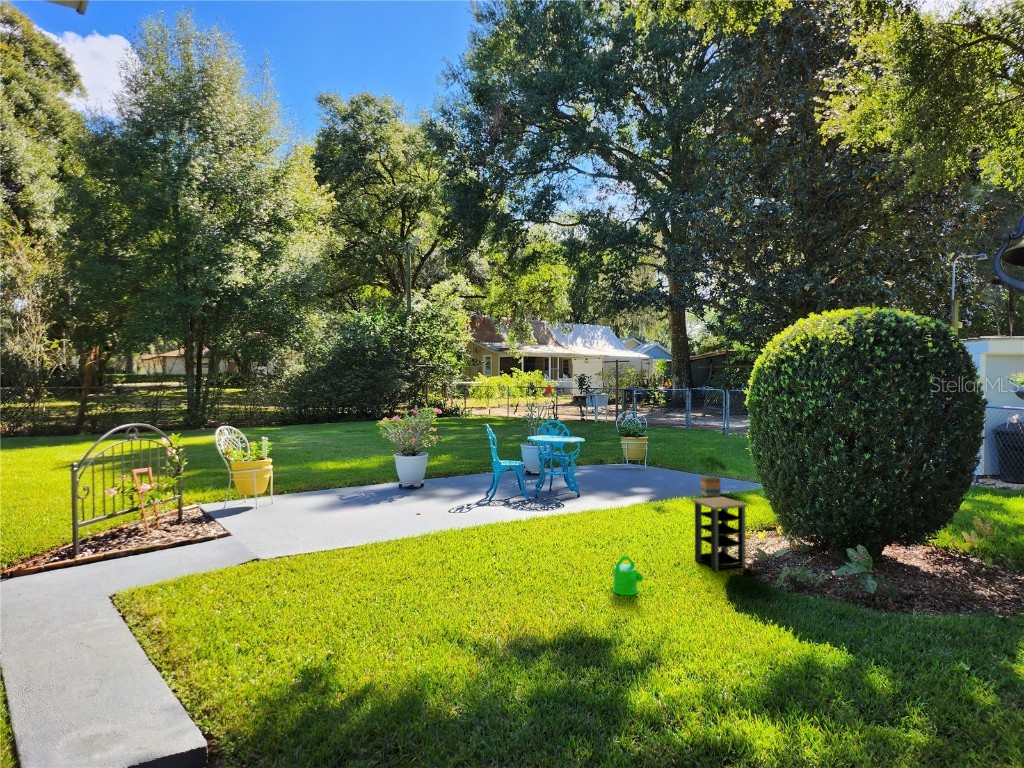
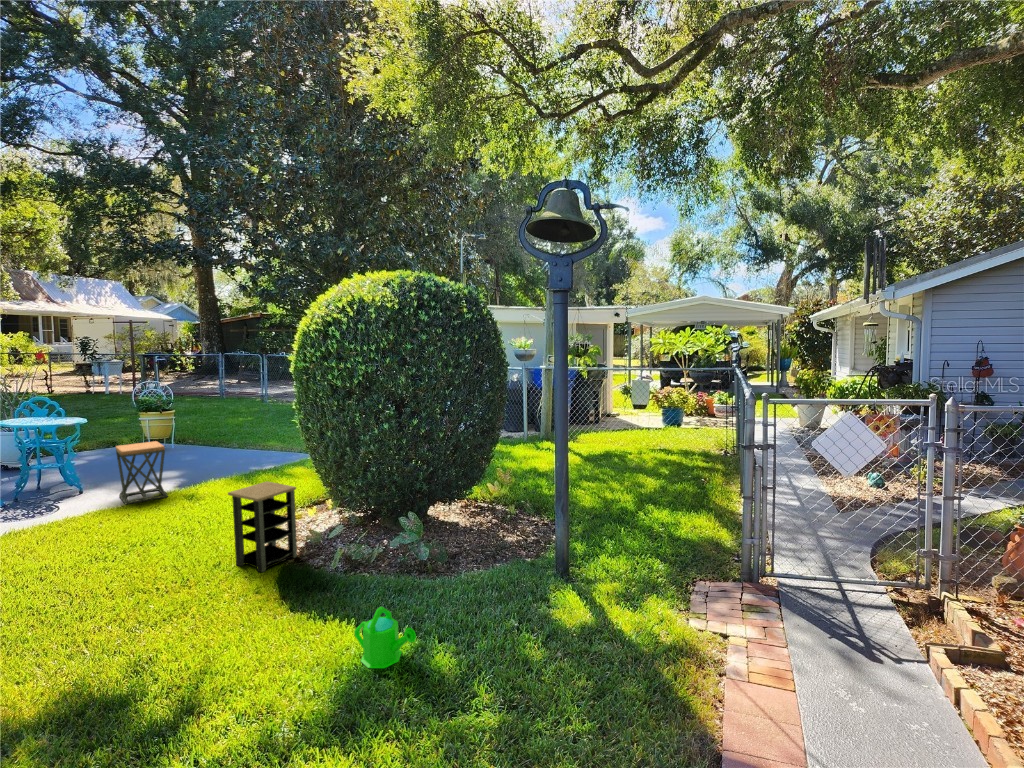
potted tree: present [698,456,726,497] -> none [234,429,270,475]
stool: none [612,457,645,503] -> present [116,441,168,504]
watering can: present [612,556,643,595] -> present [354,607,416,668]

